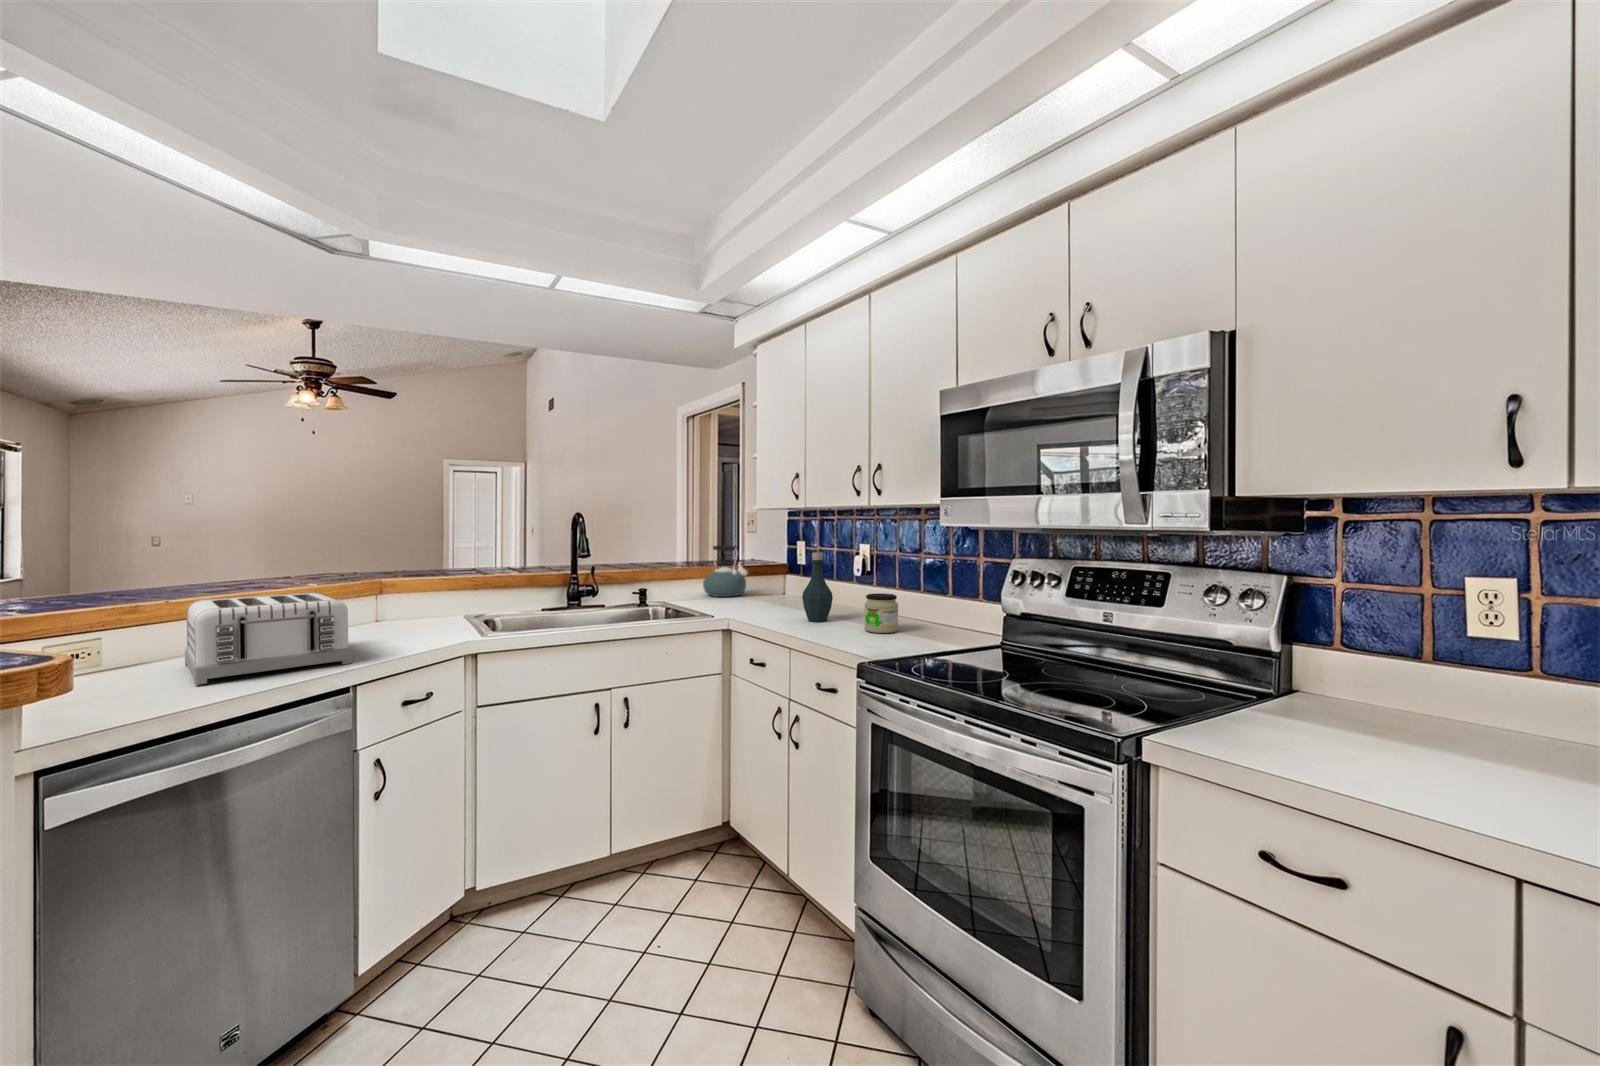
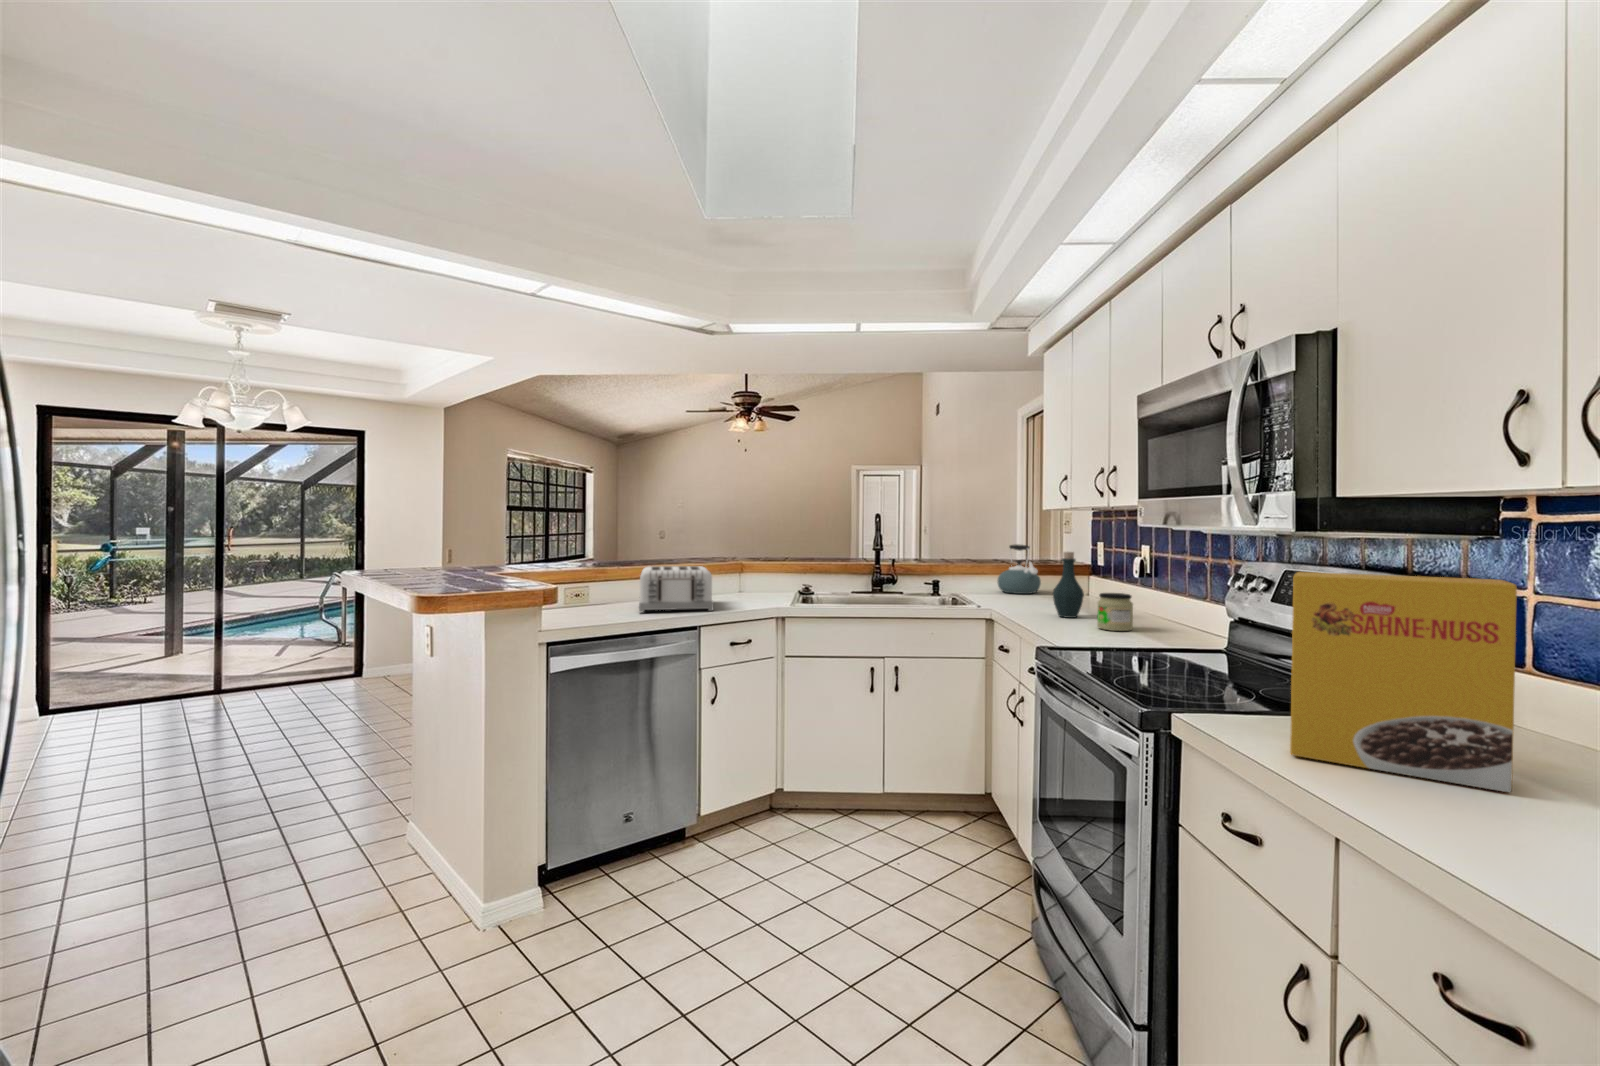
cereal box: none [1285,575,1511,782] -> present [1290,572,1517,792]

